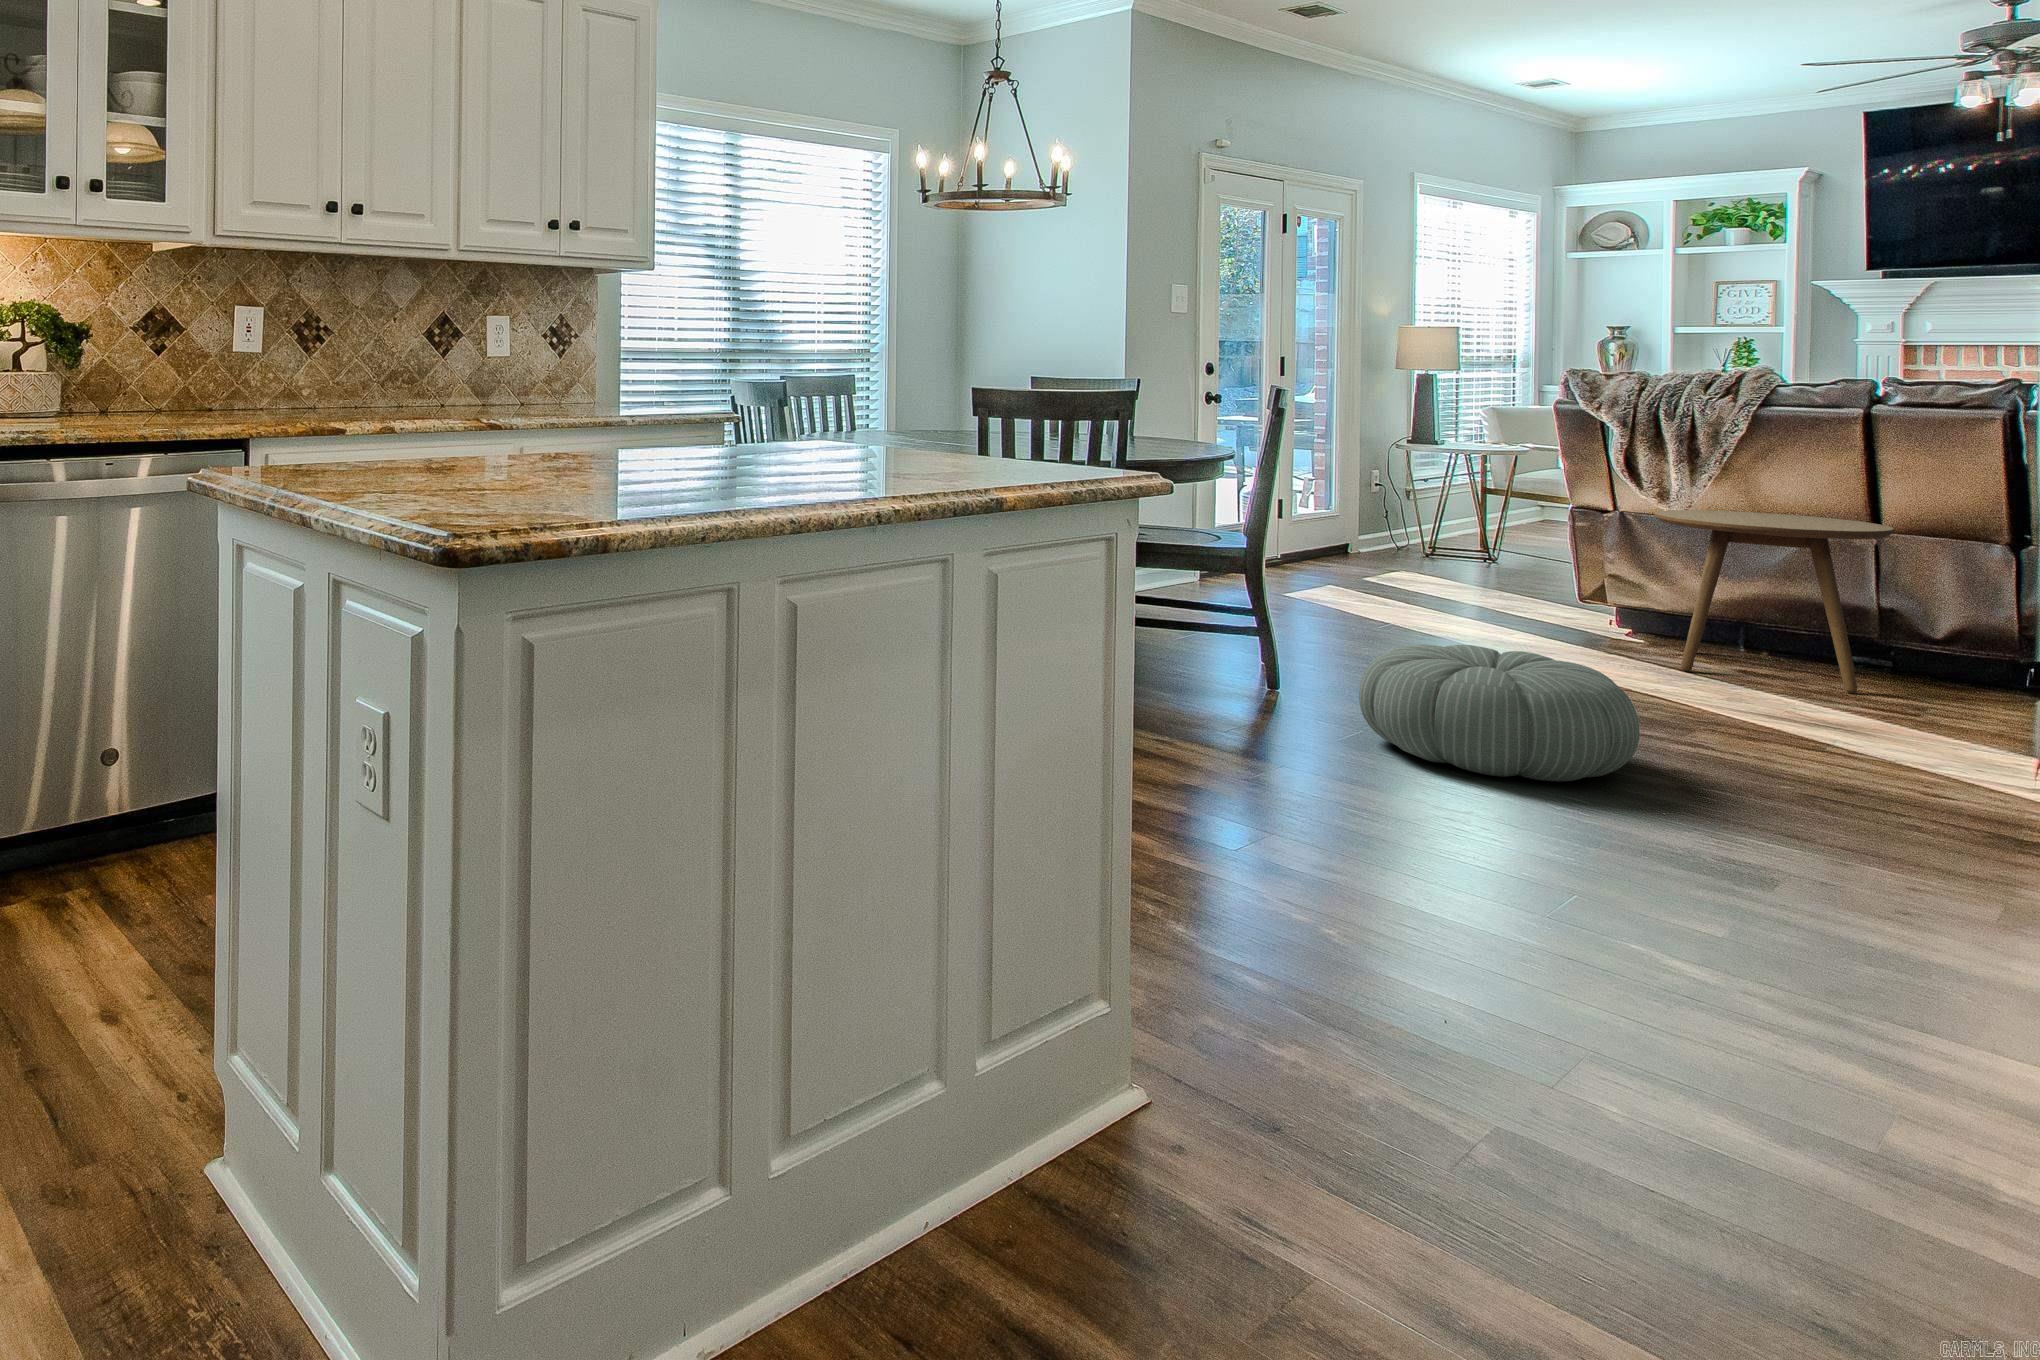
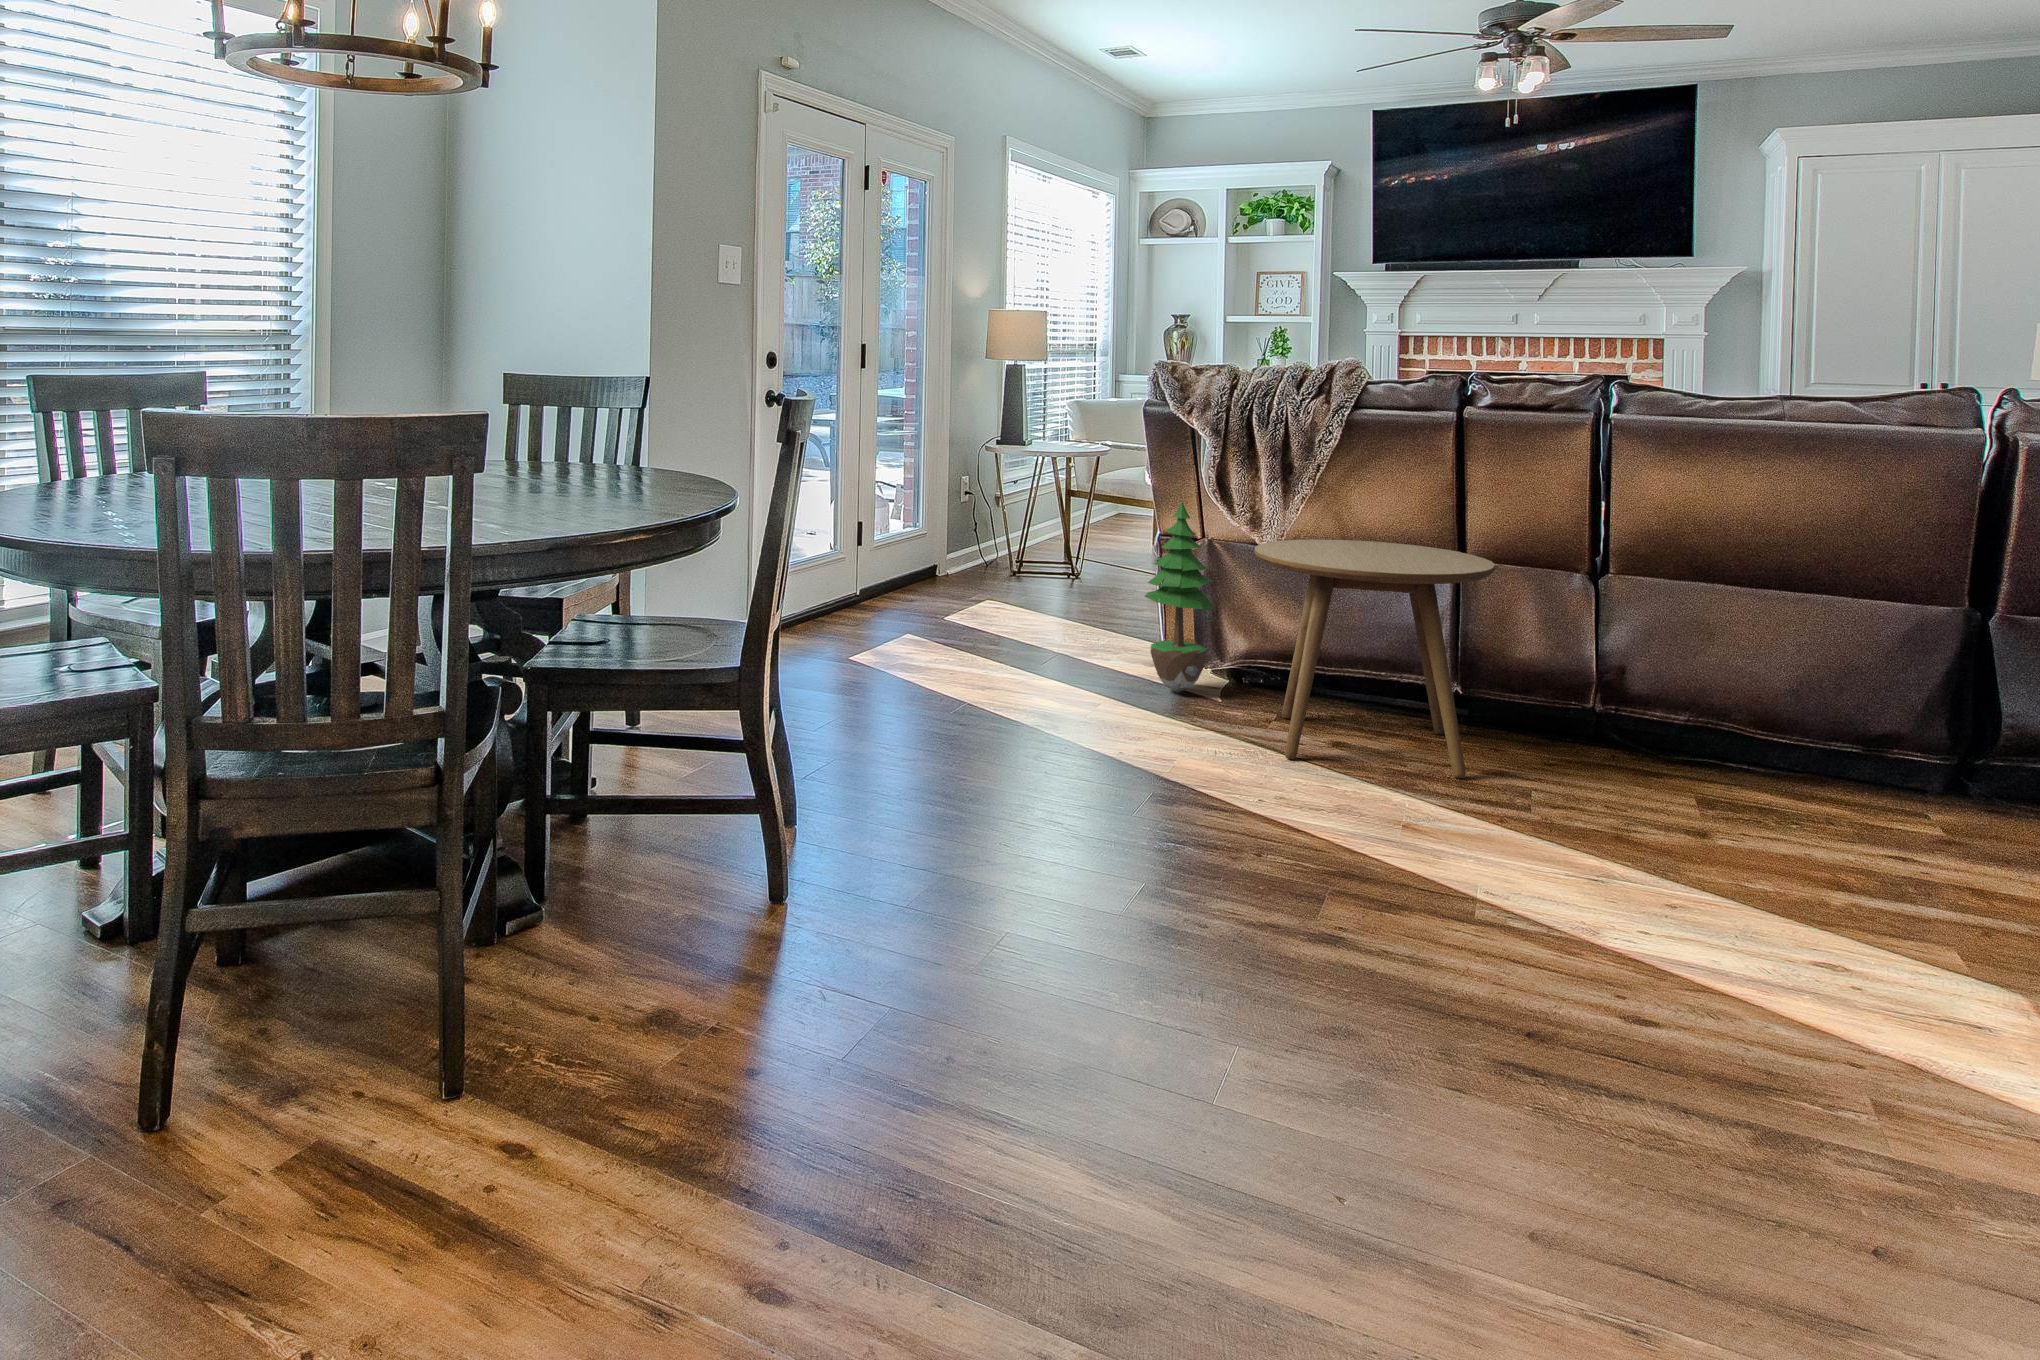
potted tree: none [1553,478,1623,633] -> present [1144,501,1214,693]
pouf: present [1359,644,1640,781] -> none [888,844,1310,1159]

